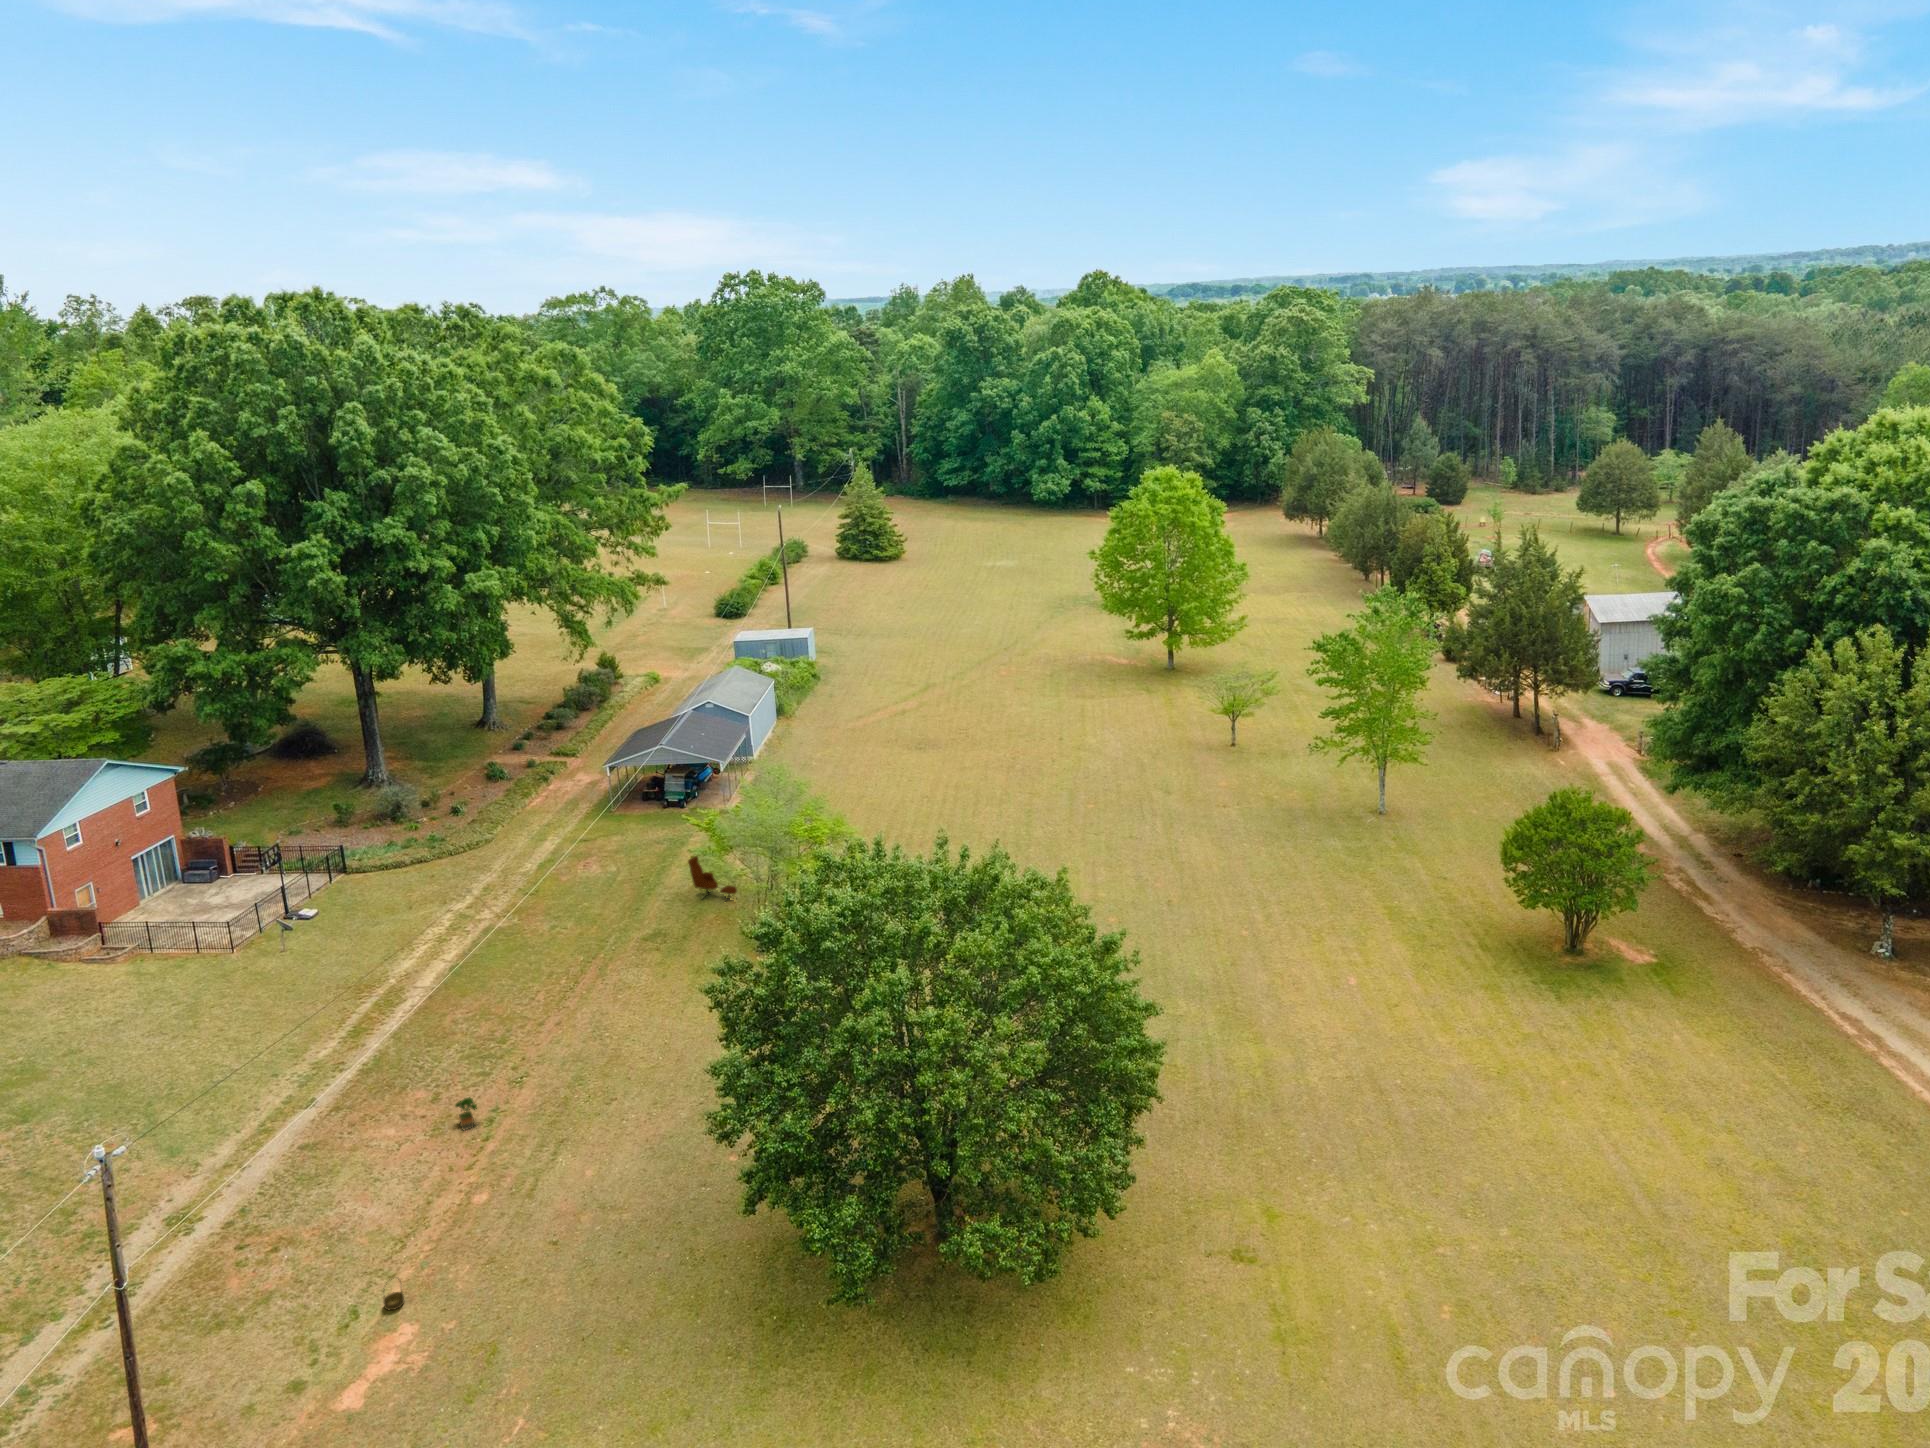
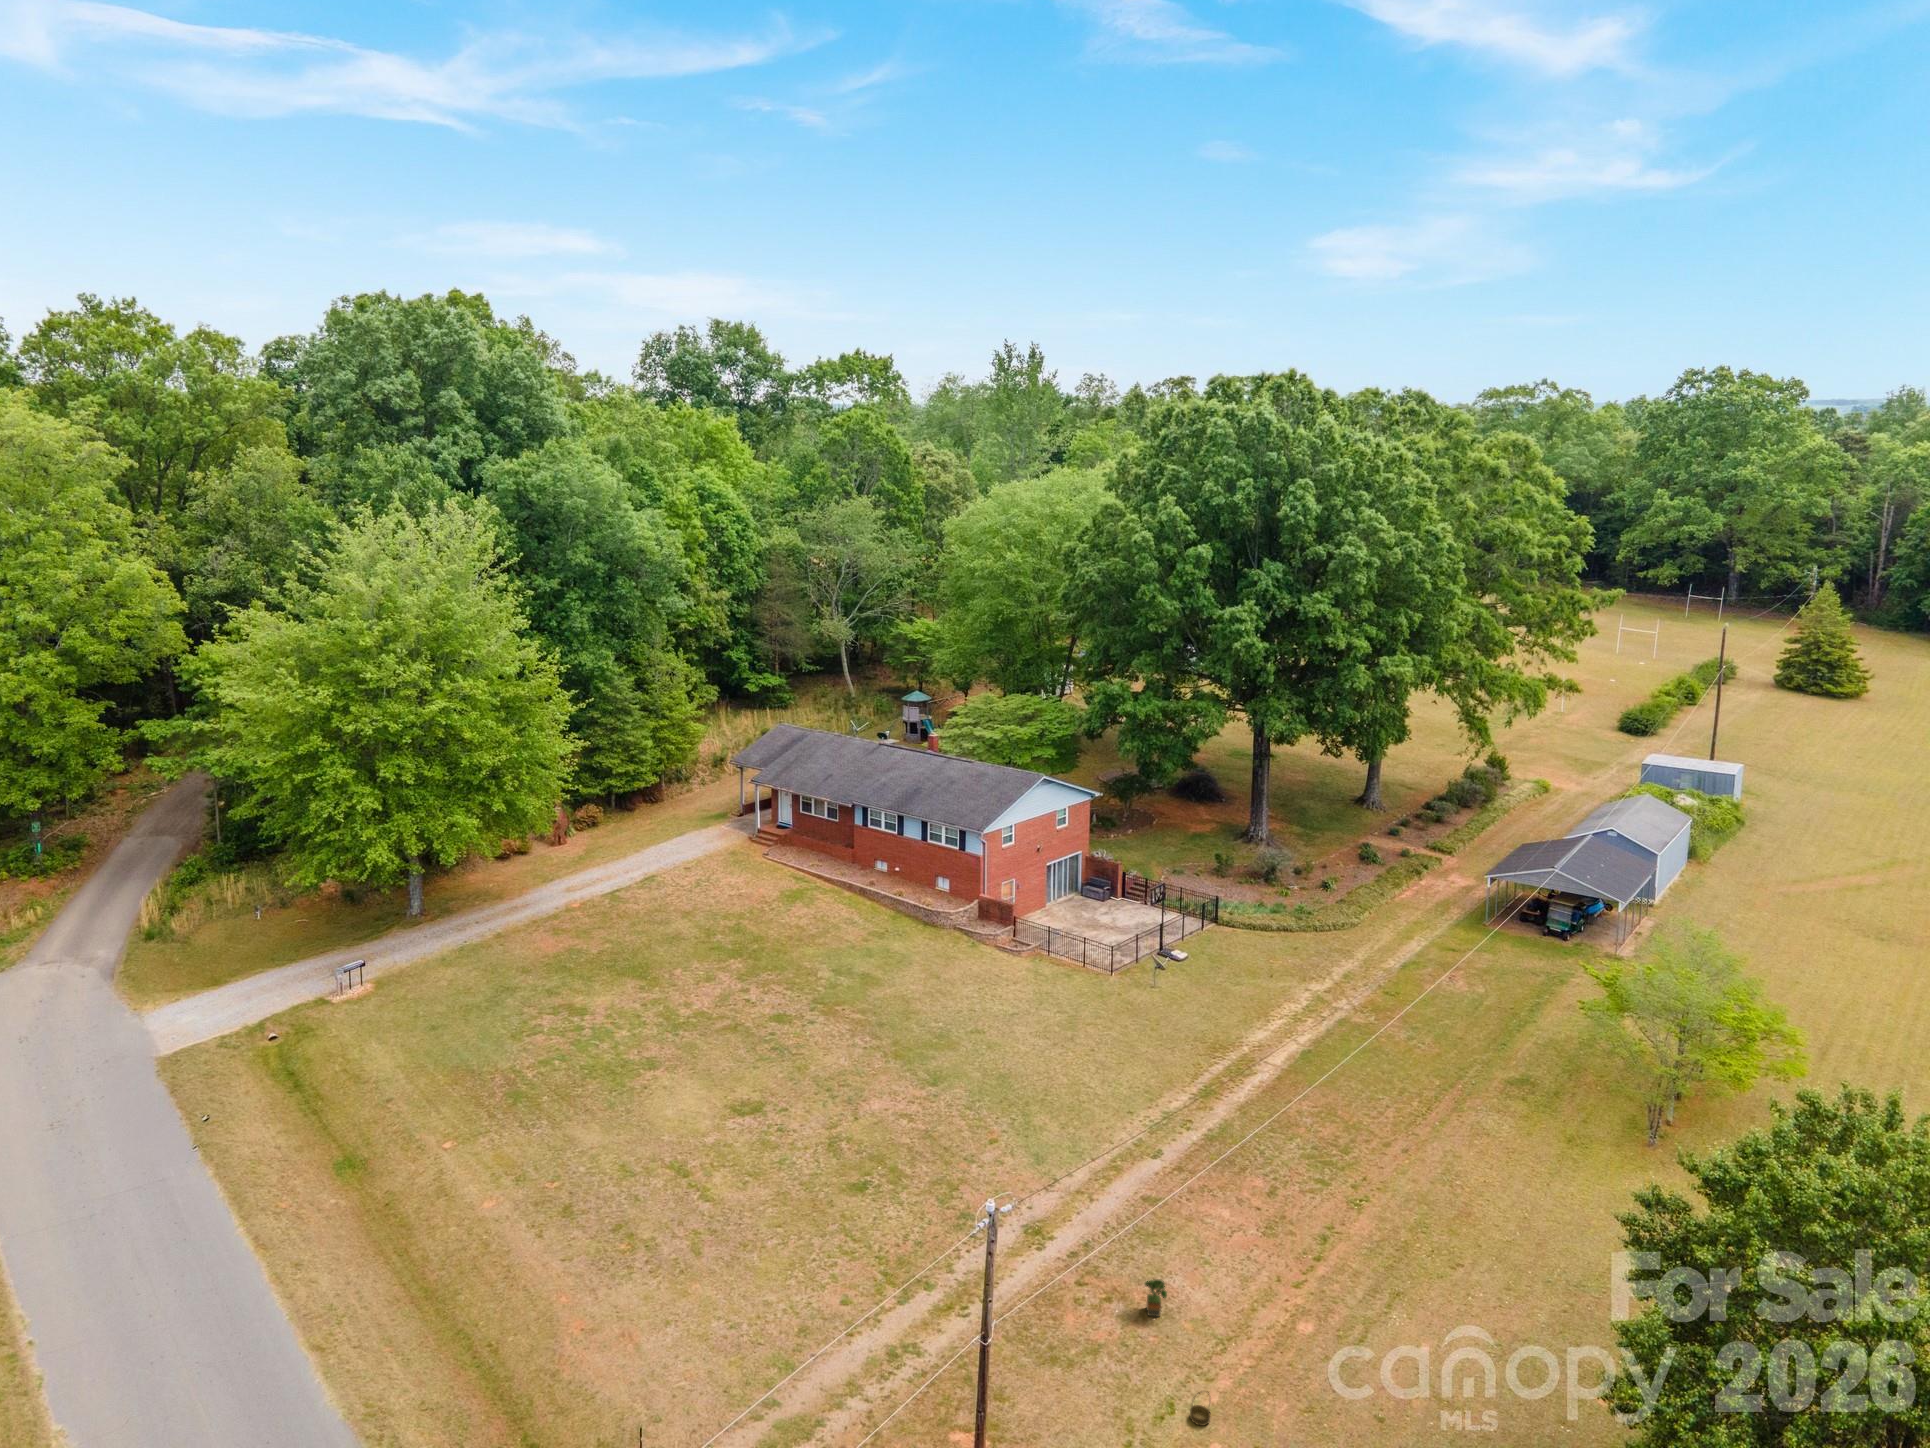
lounge chair: present [688,856,737,902] -> none [1576,1018,1632,1085]
potted tree: present [455,1097,477,1130] -> present [1145,1279,1167,1317]

